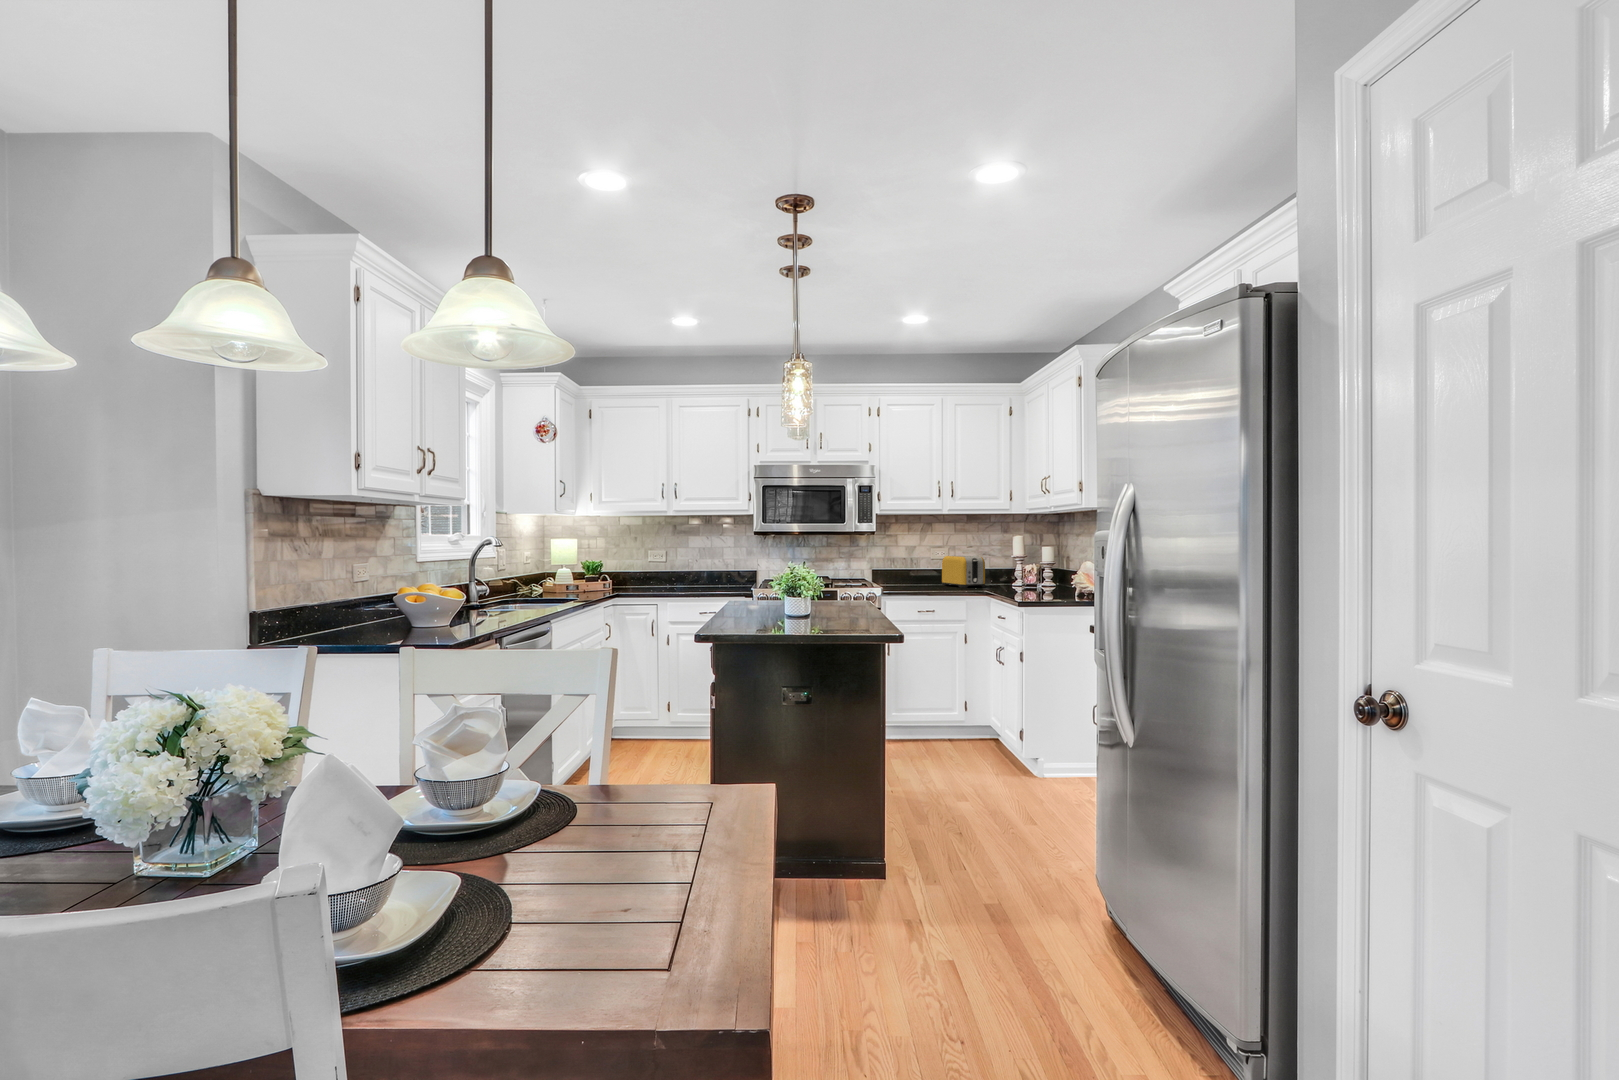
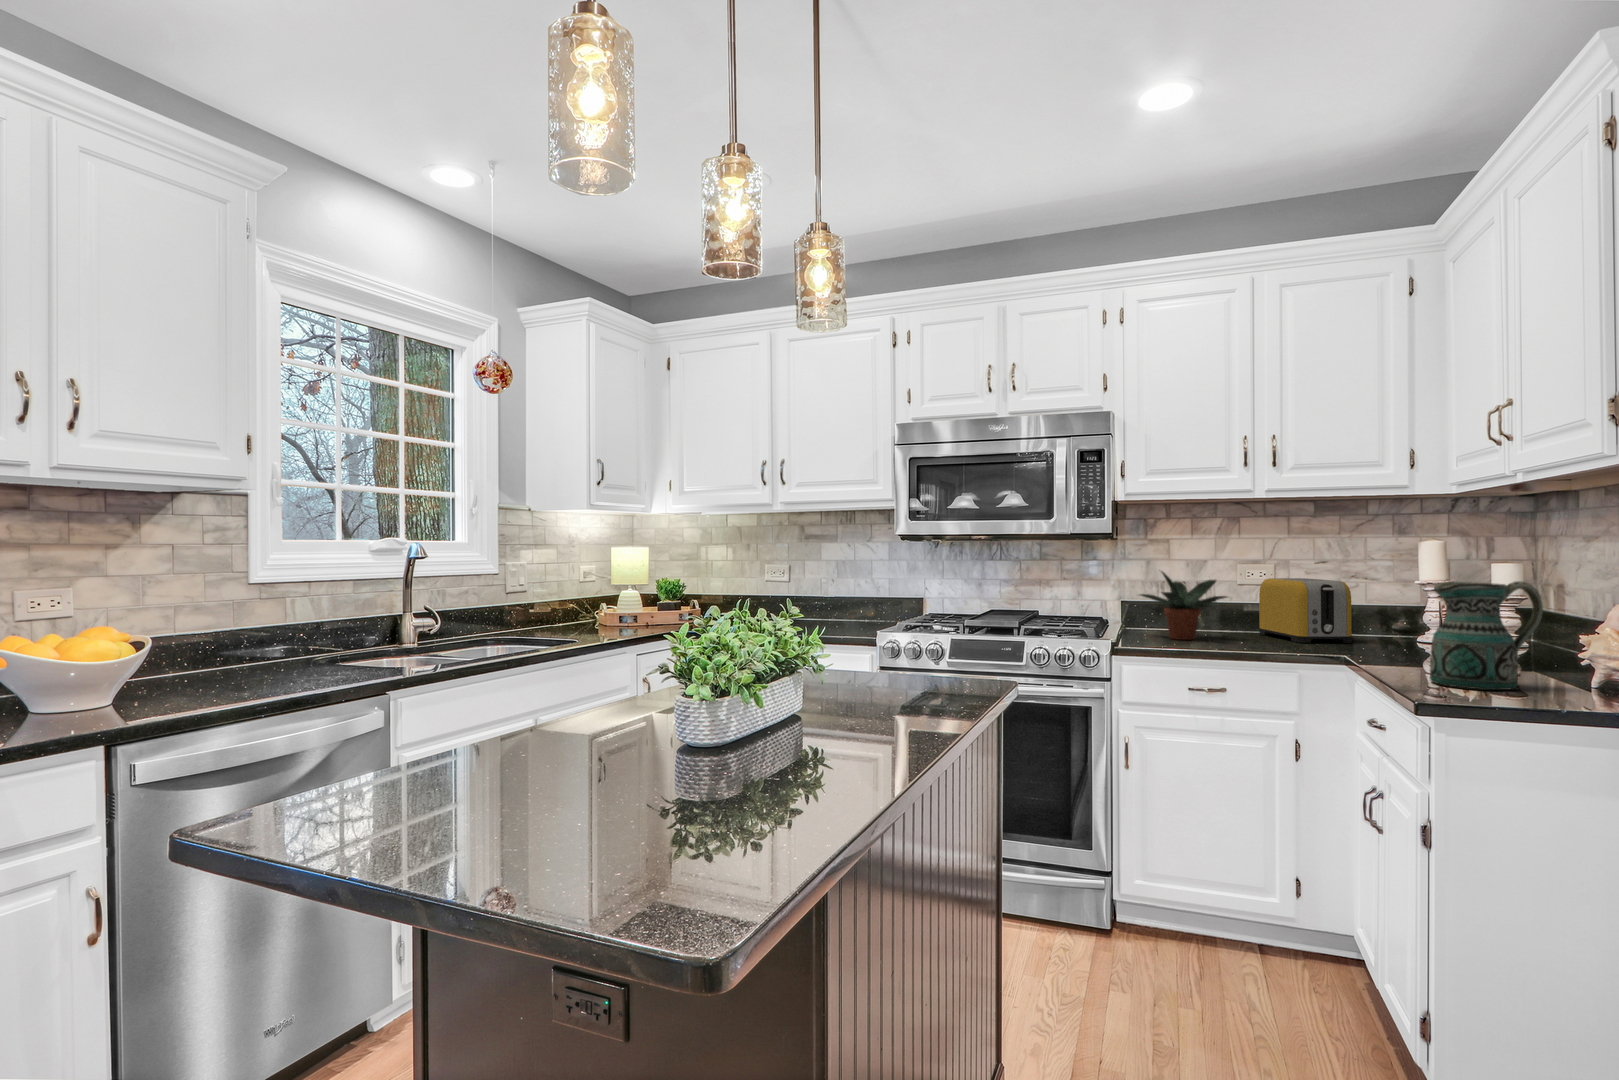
potted plant: none [885,551,931,588] -> present [1139,571,1227,640]
ceramic pitcher: none [1020,554,1059,598] -> present [1430,581,1543,690]

